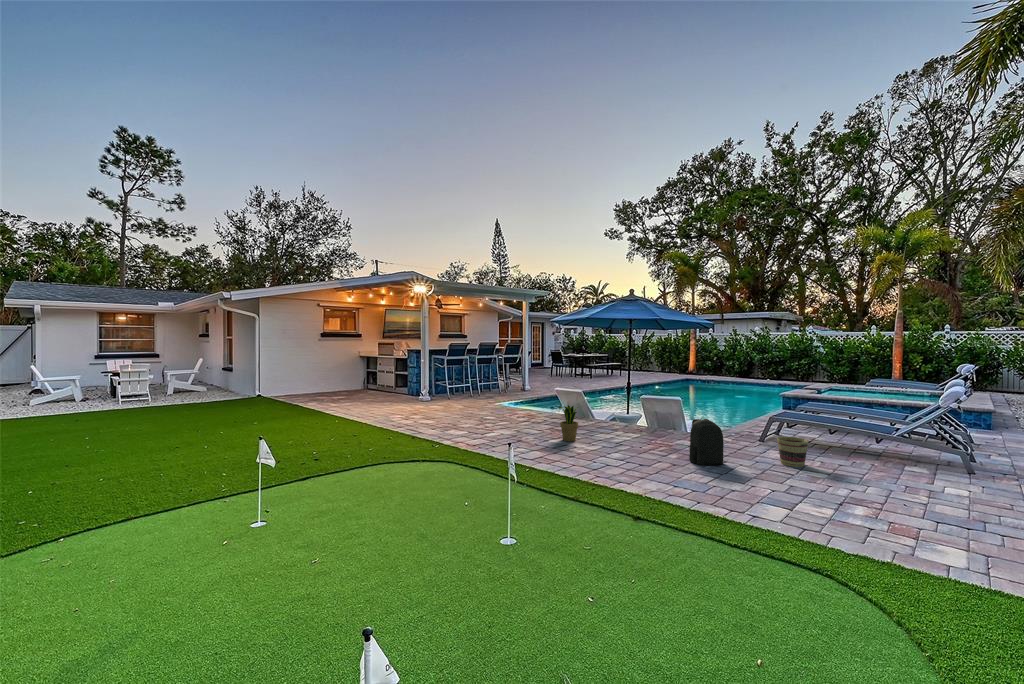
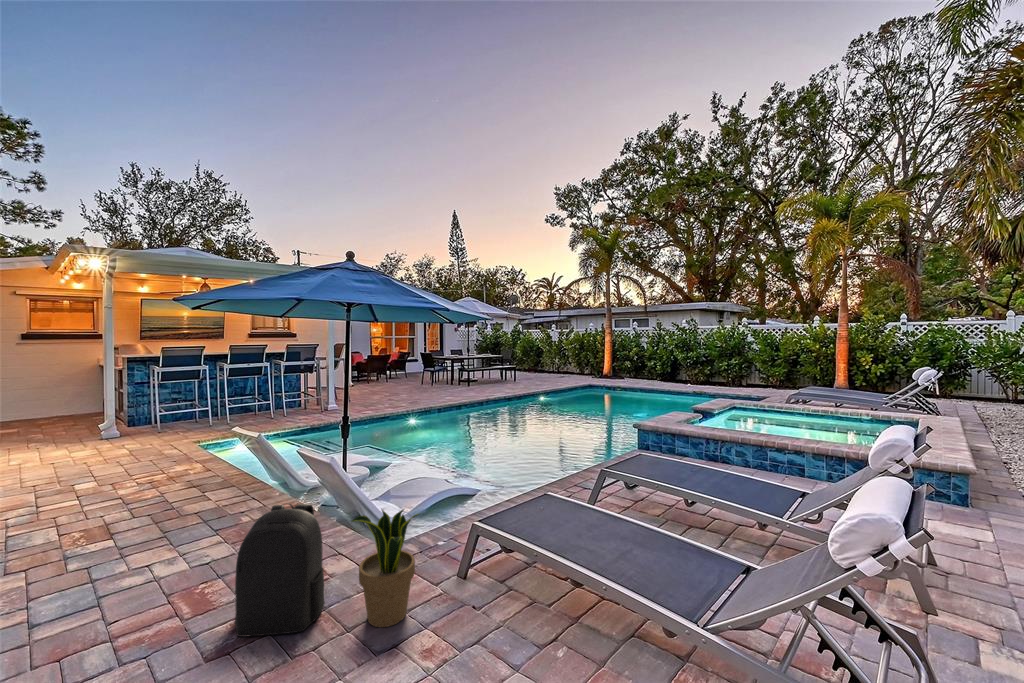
potted plant: present [559,405,578,441] -> present [351,509,419,627]
basket: present [777,437,808,467] -> none [452,548,520,645]

